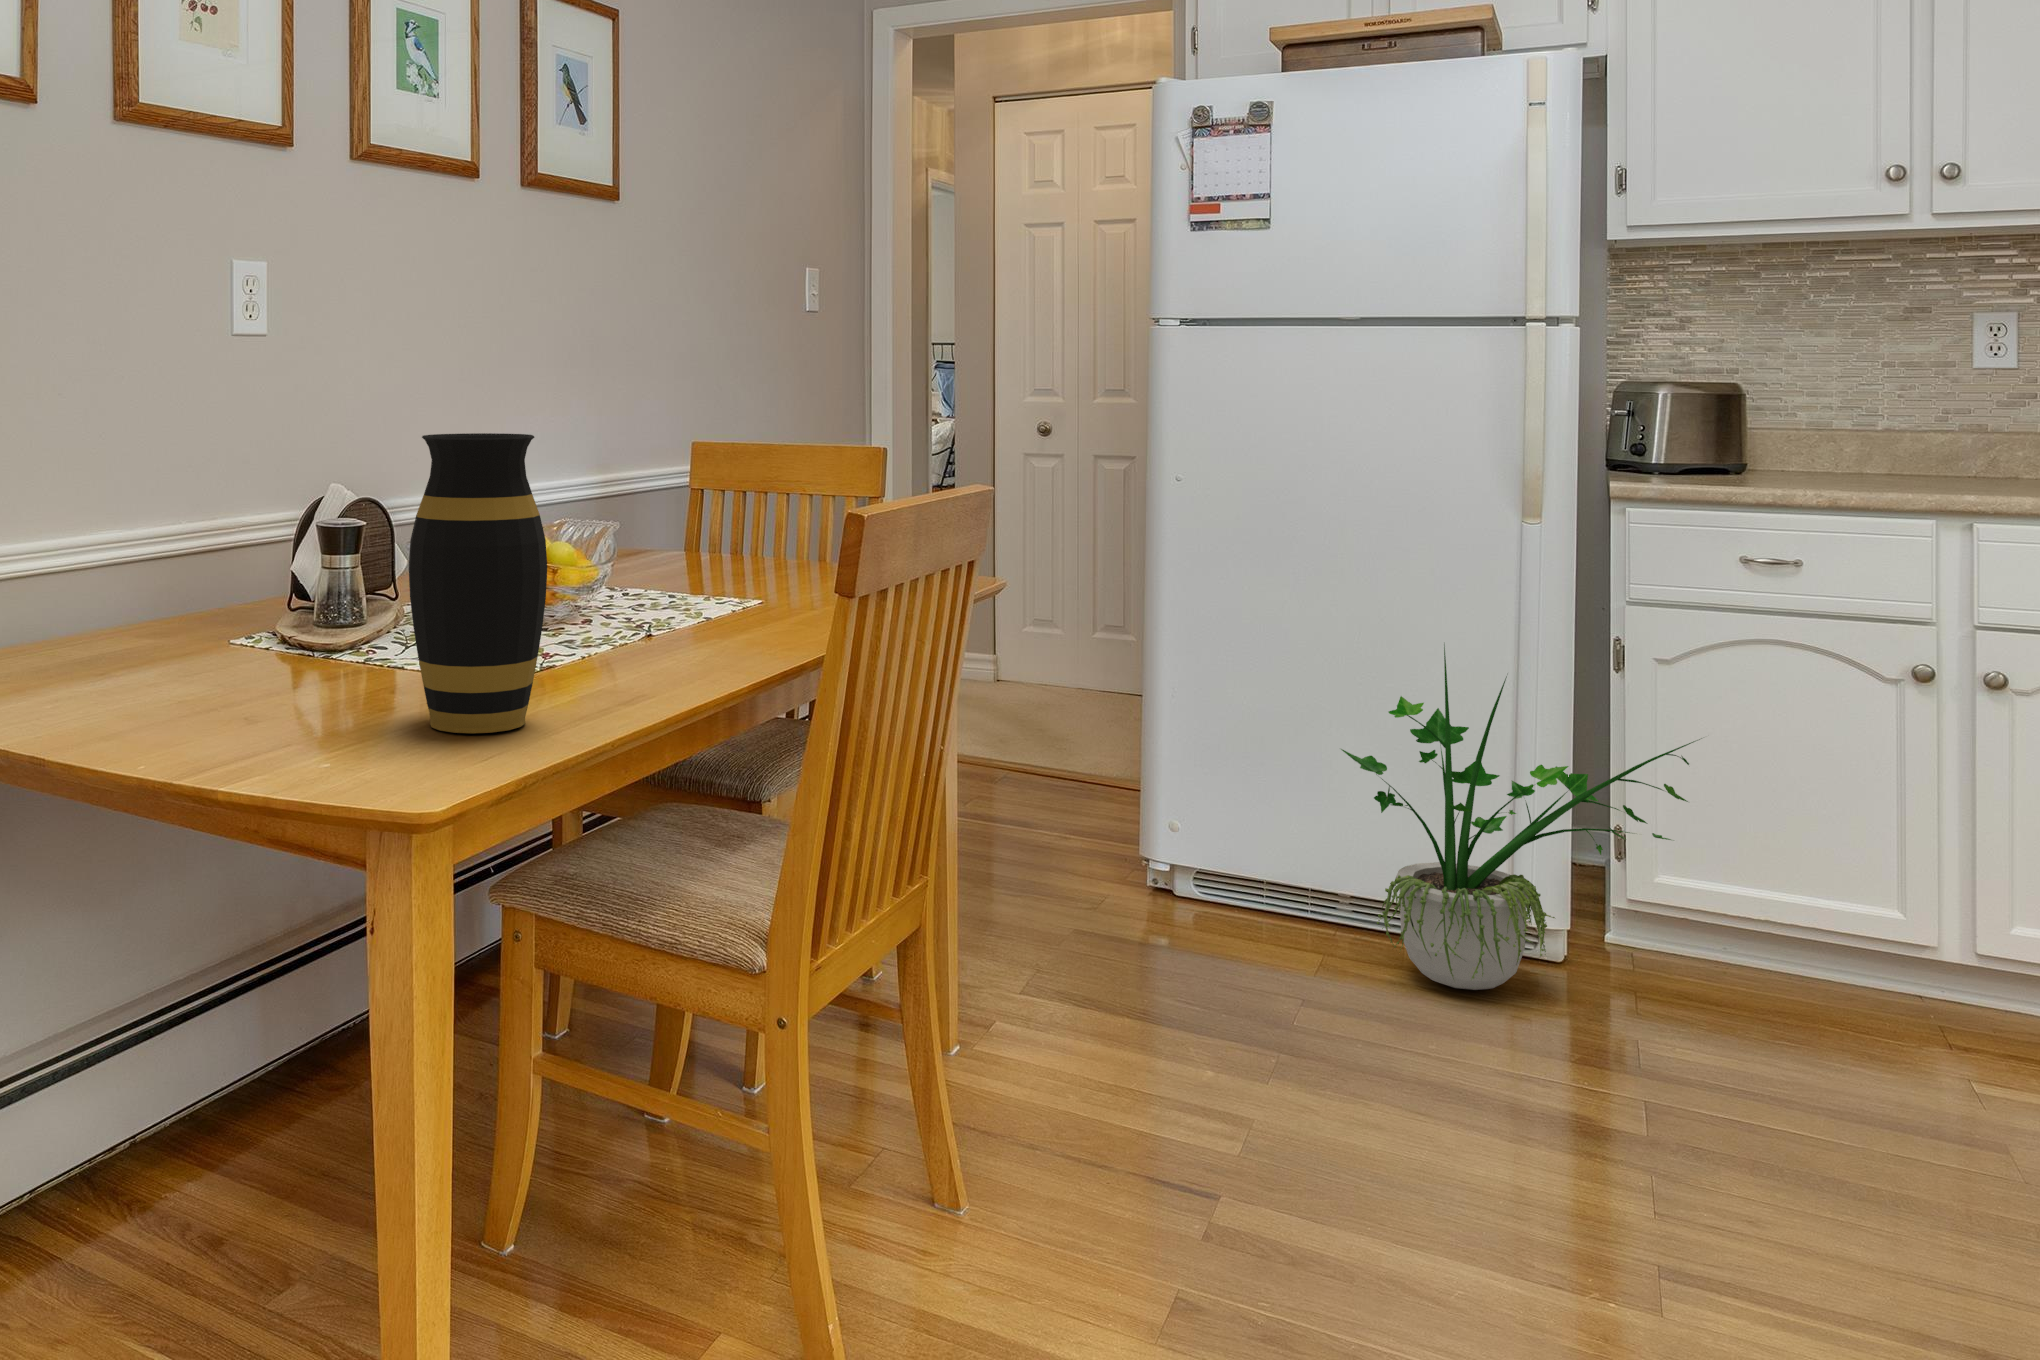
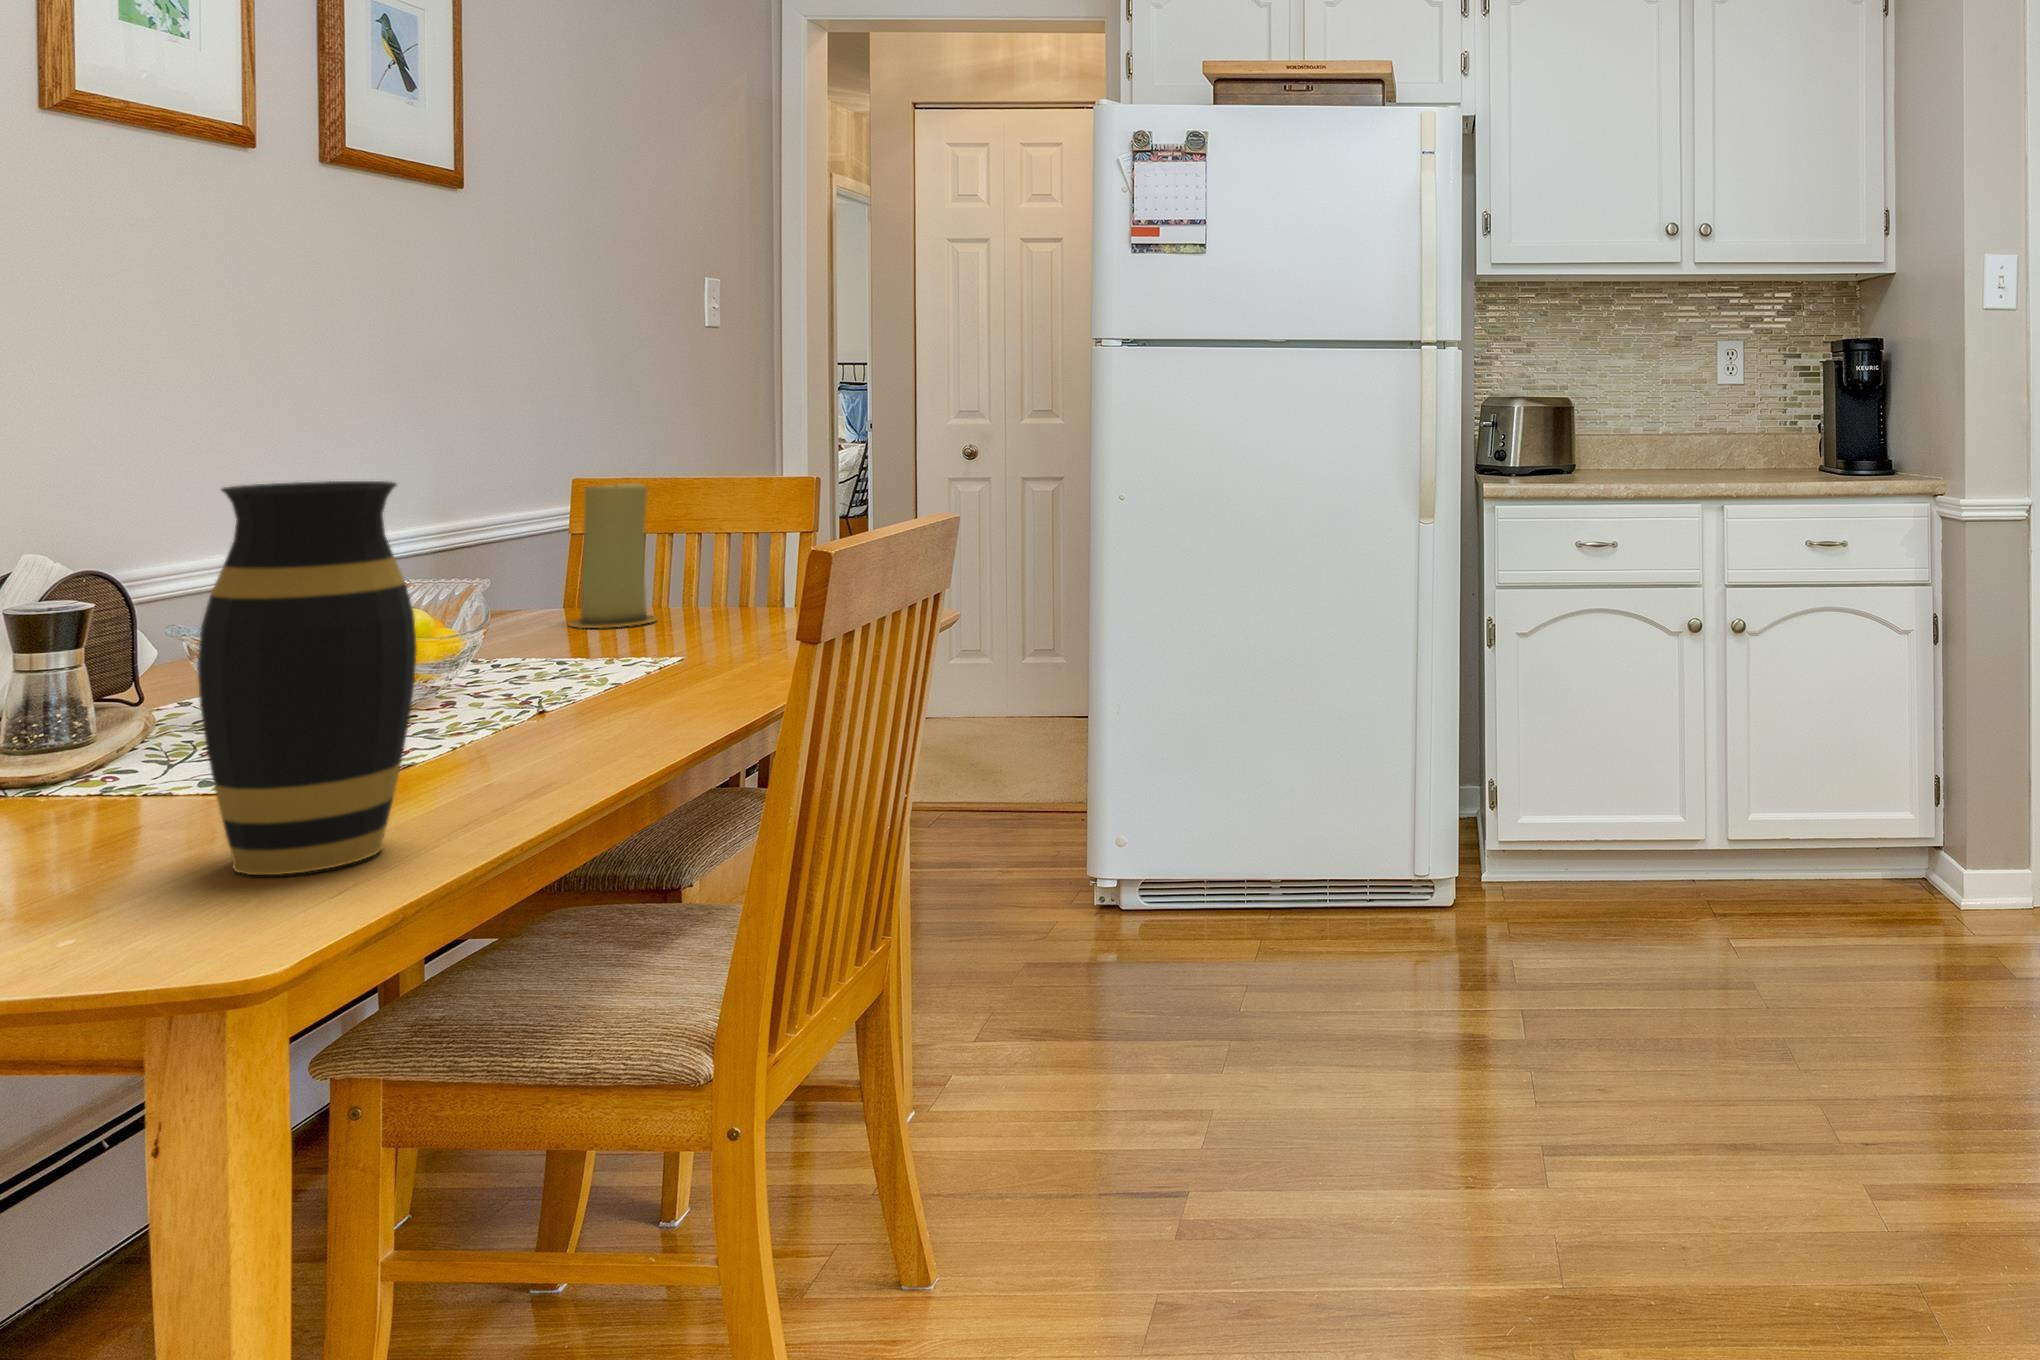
candle: none [687,449,756,573] -> present [569,483,657,628]
potted plant: present [1341,645,1700,990] -> none [1269,631,1571,954]

